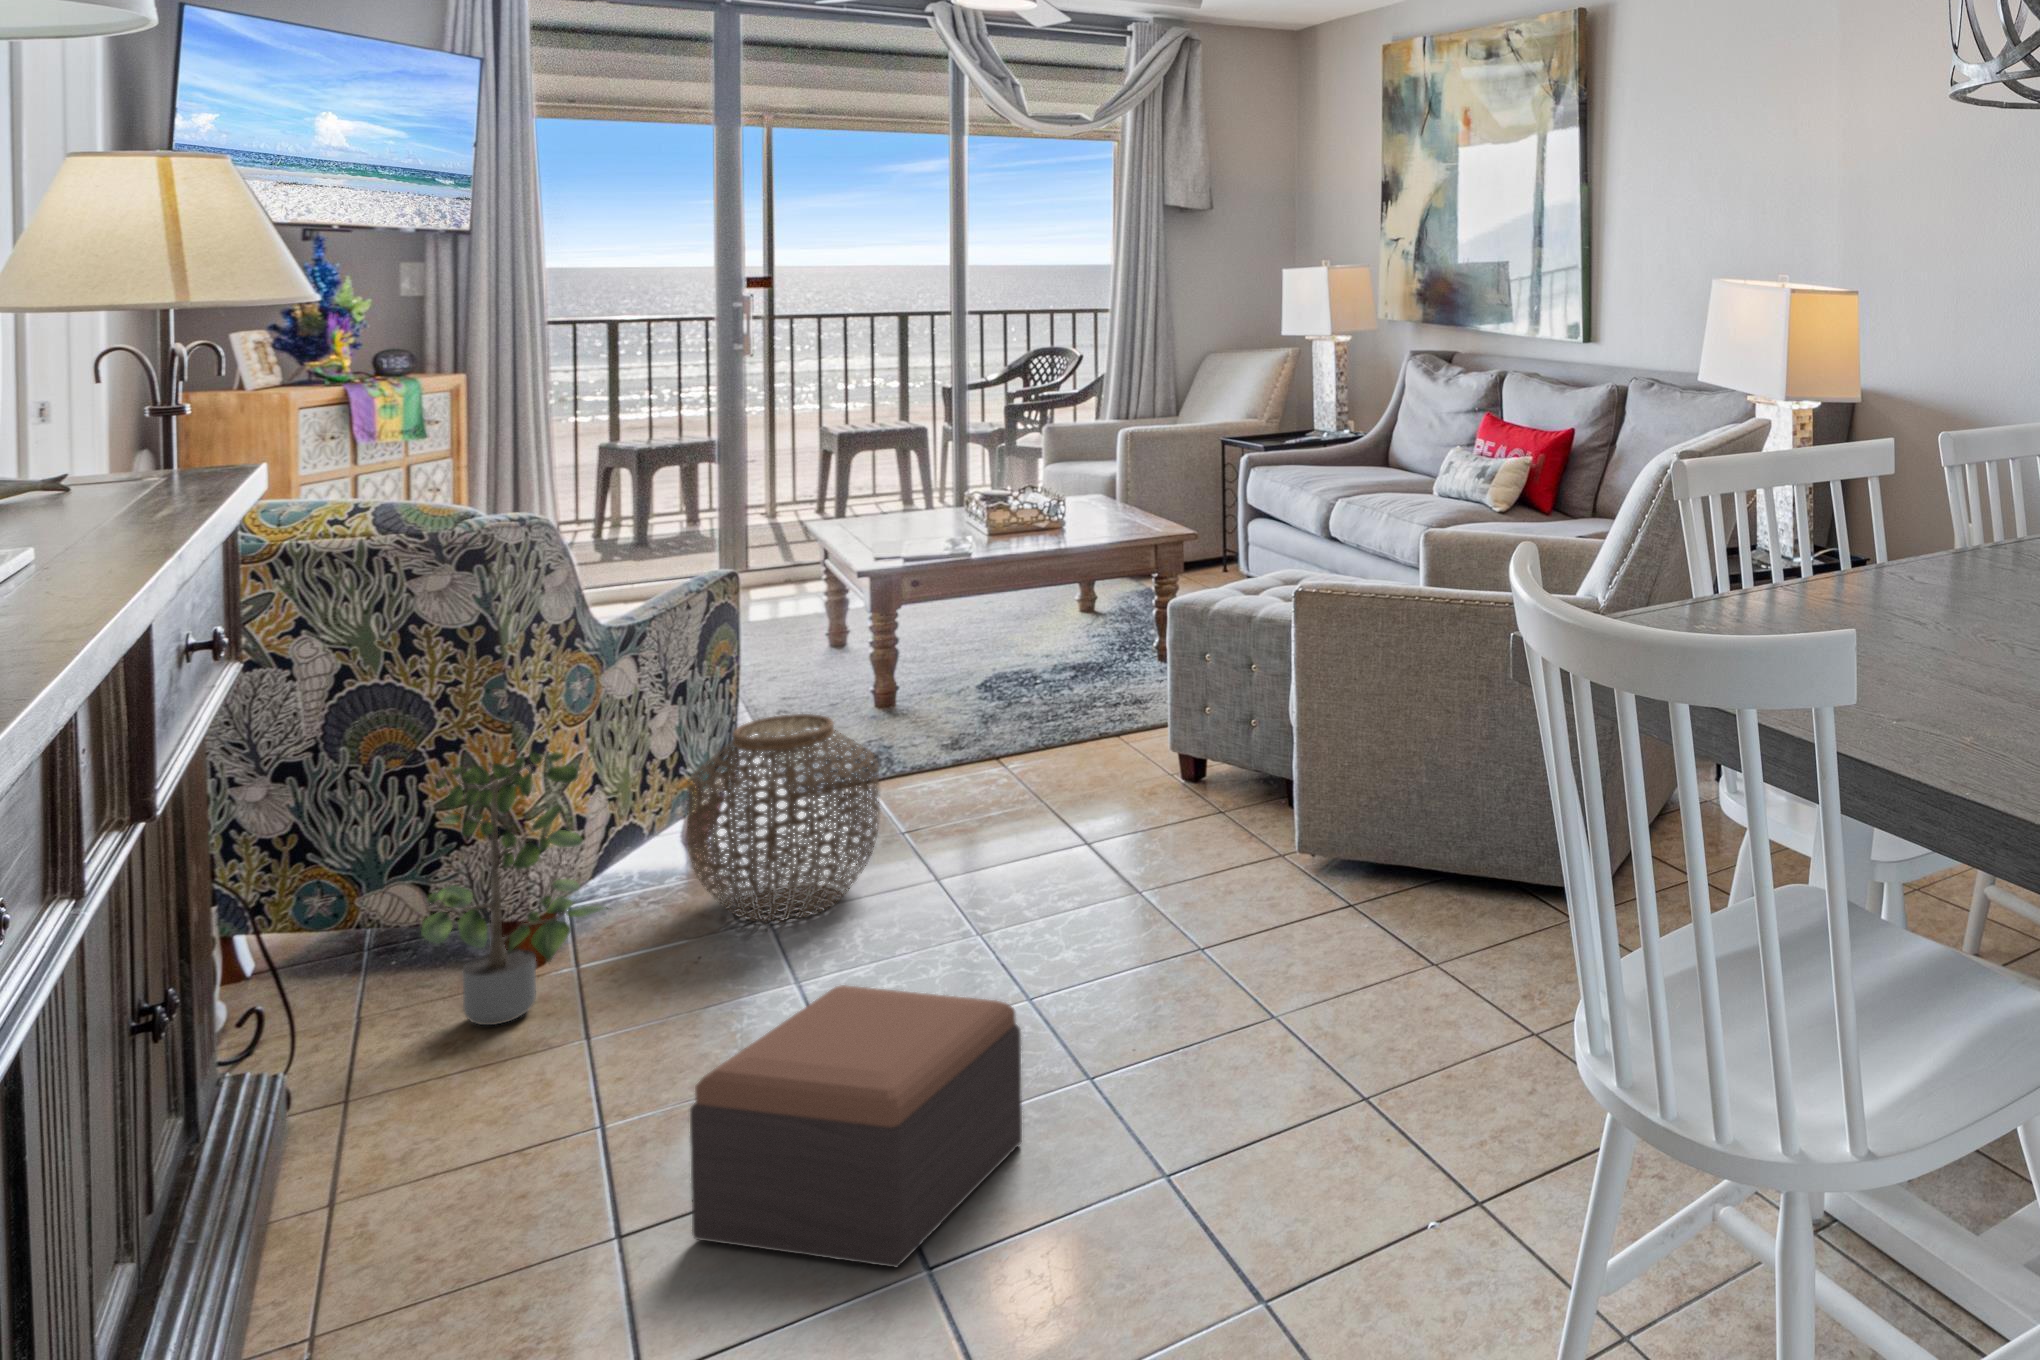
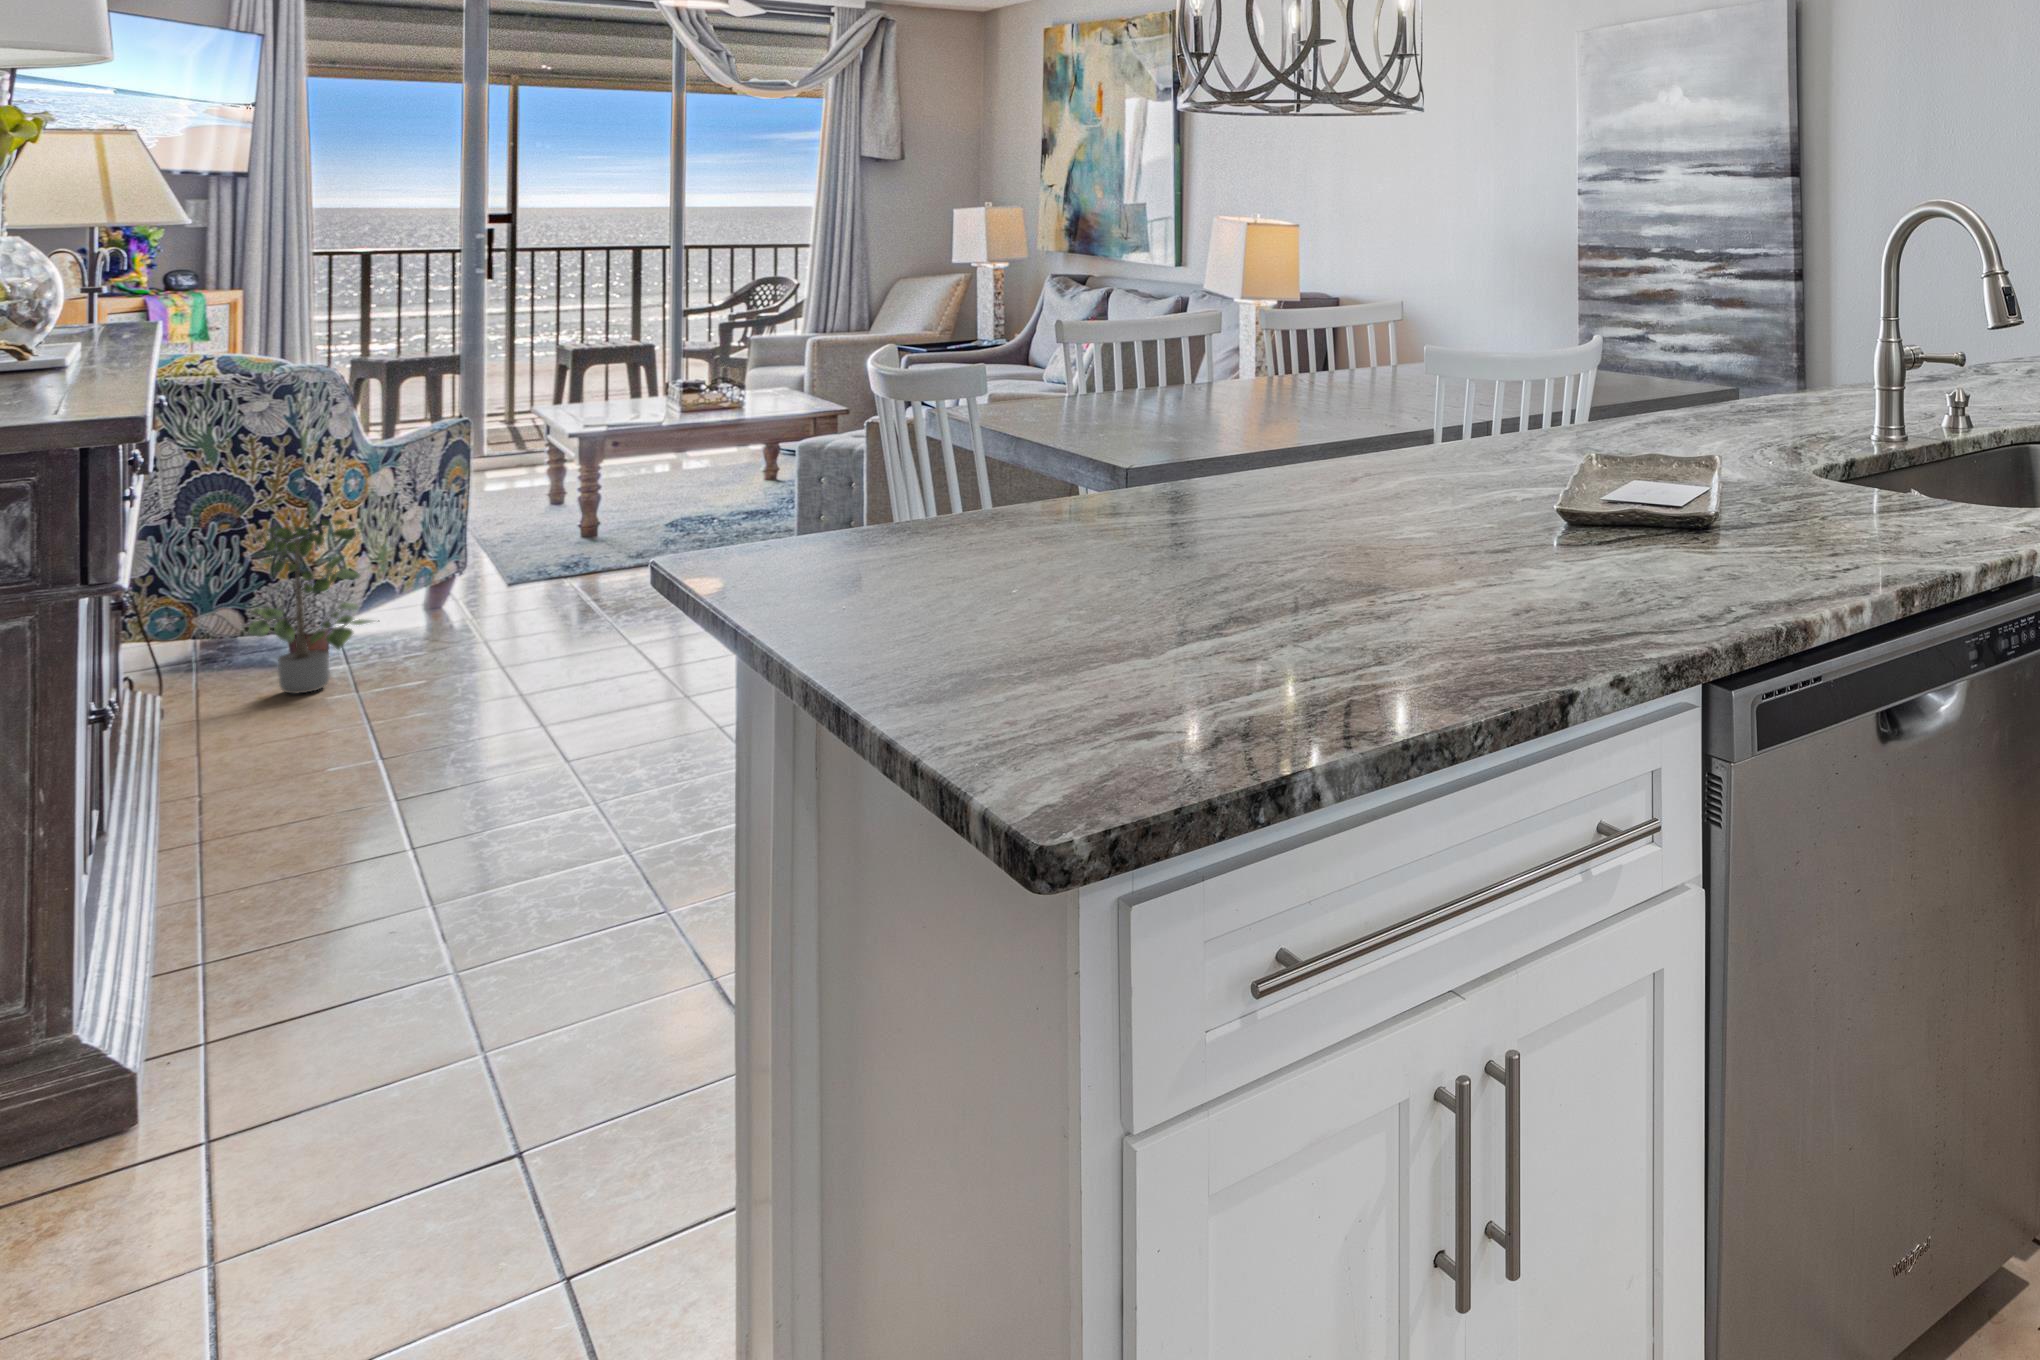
woven basket: present [686,714,879,921] -> none [436,511,579,644]
footstool: present [690,985,1022,1267] -> none [433,637,650,769]

